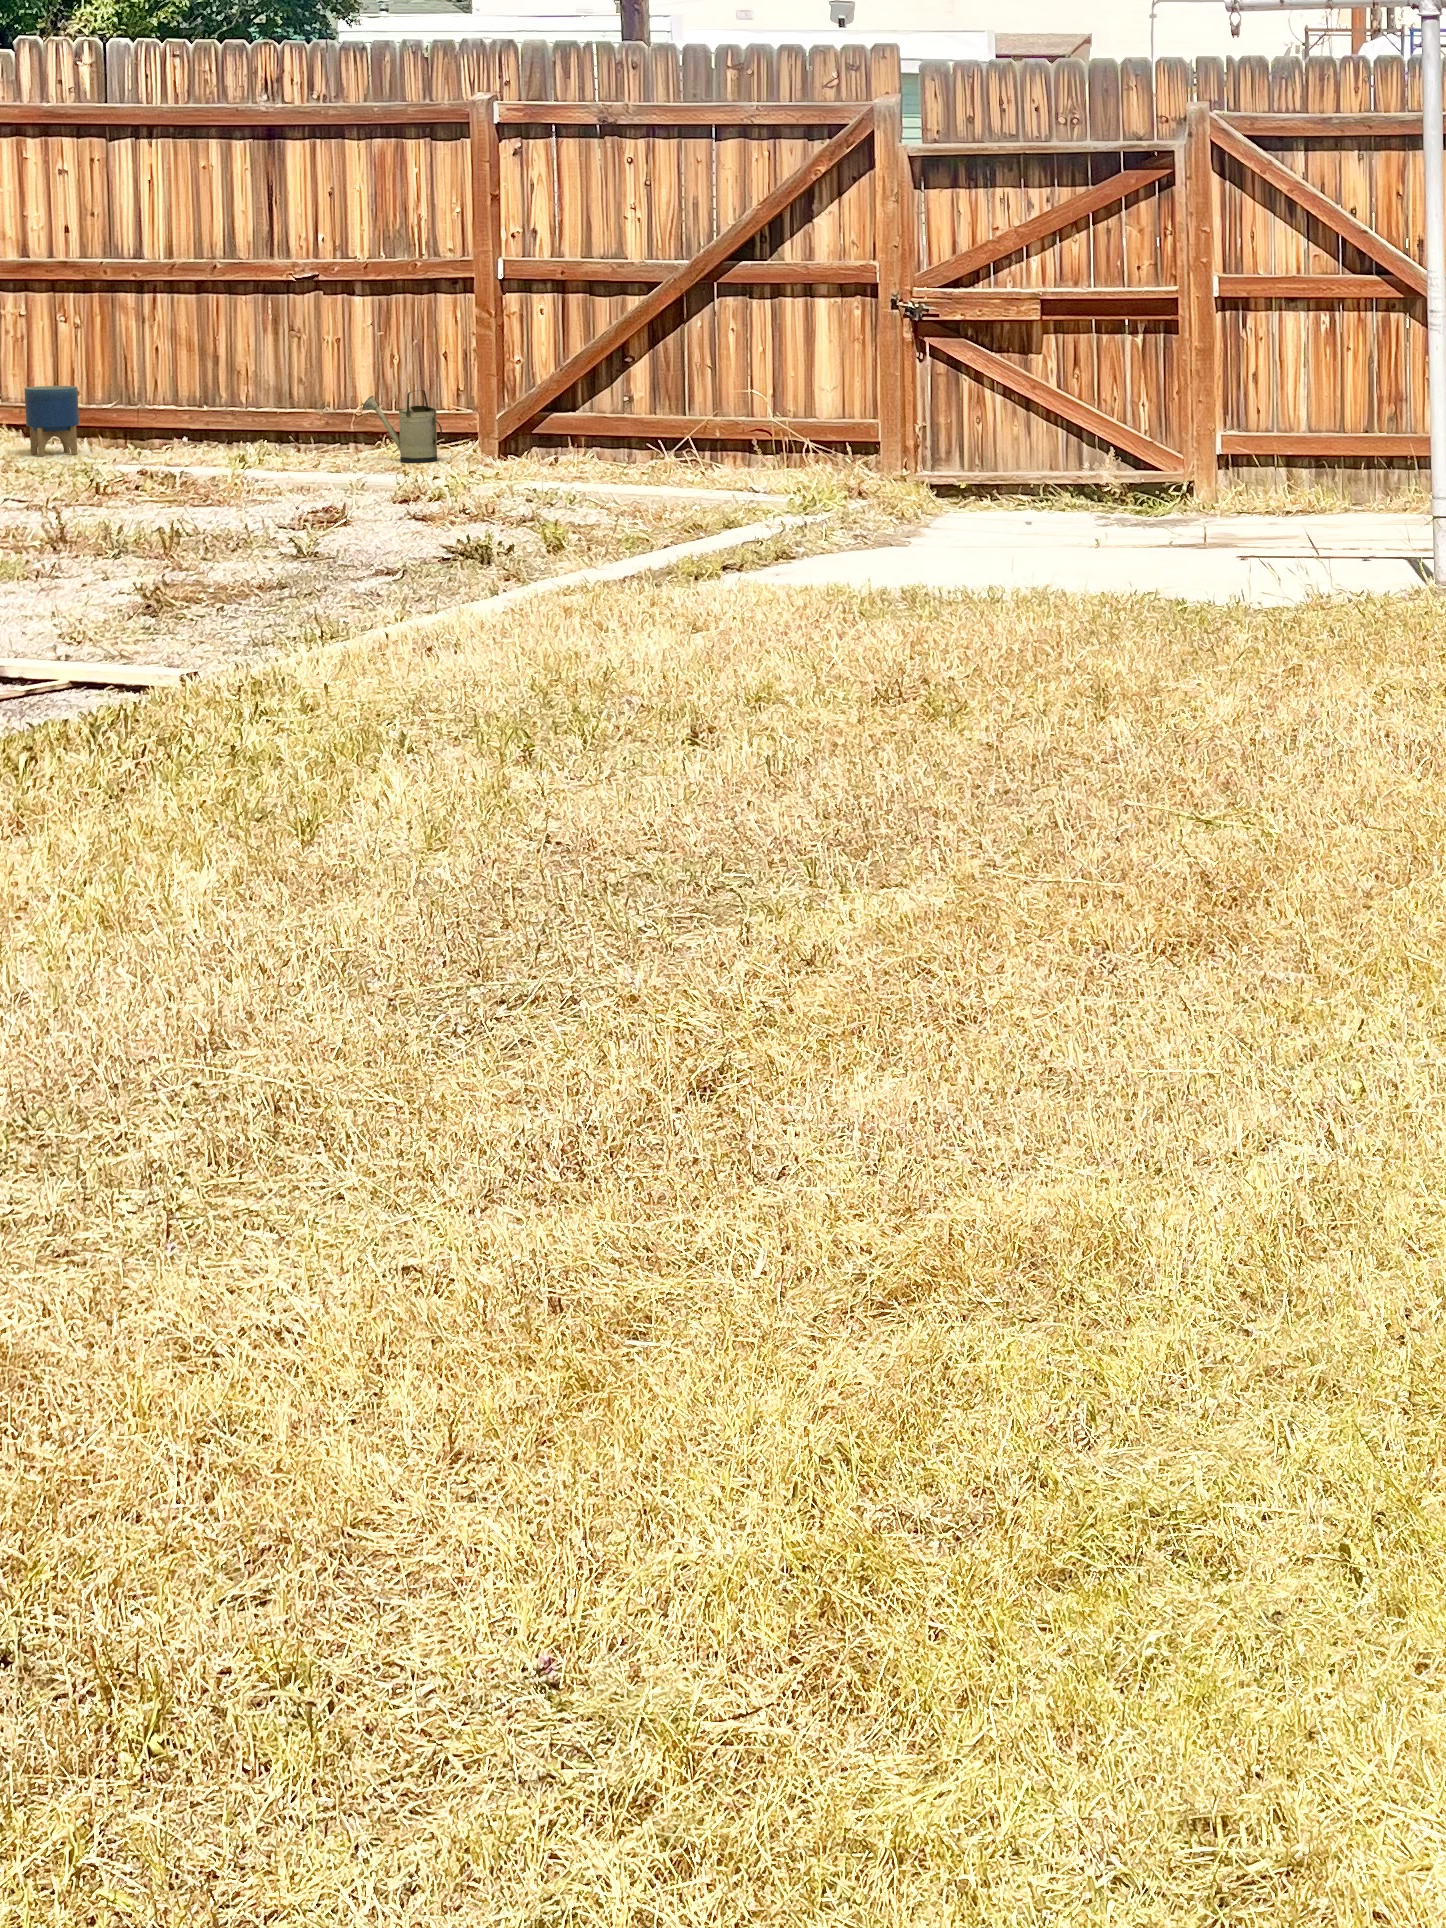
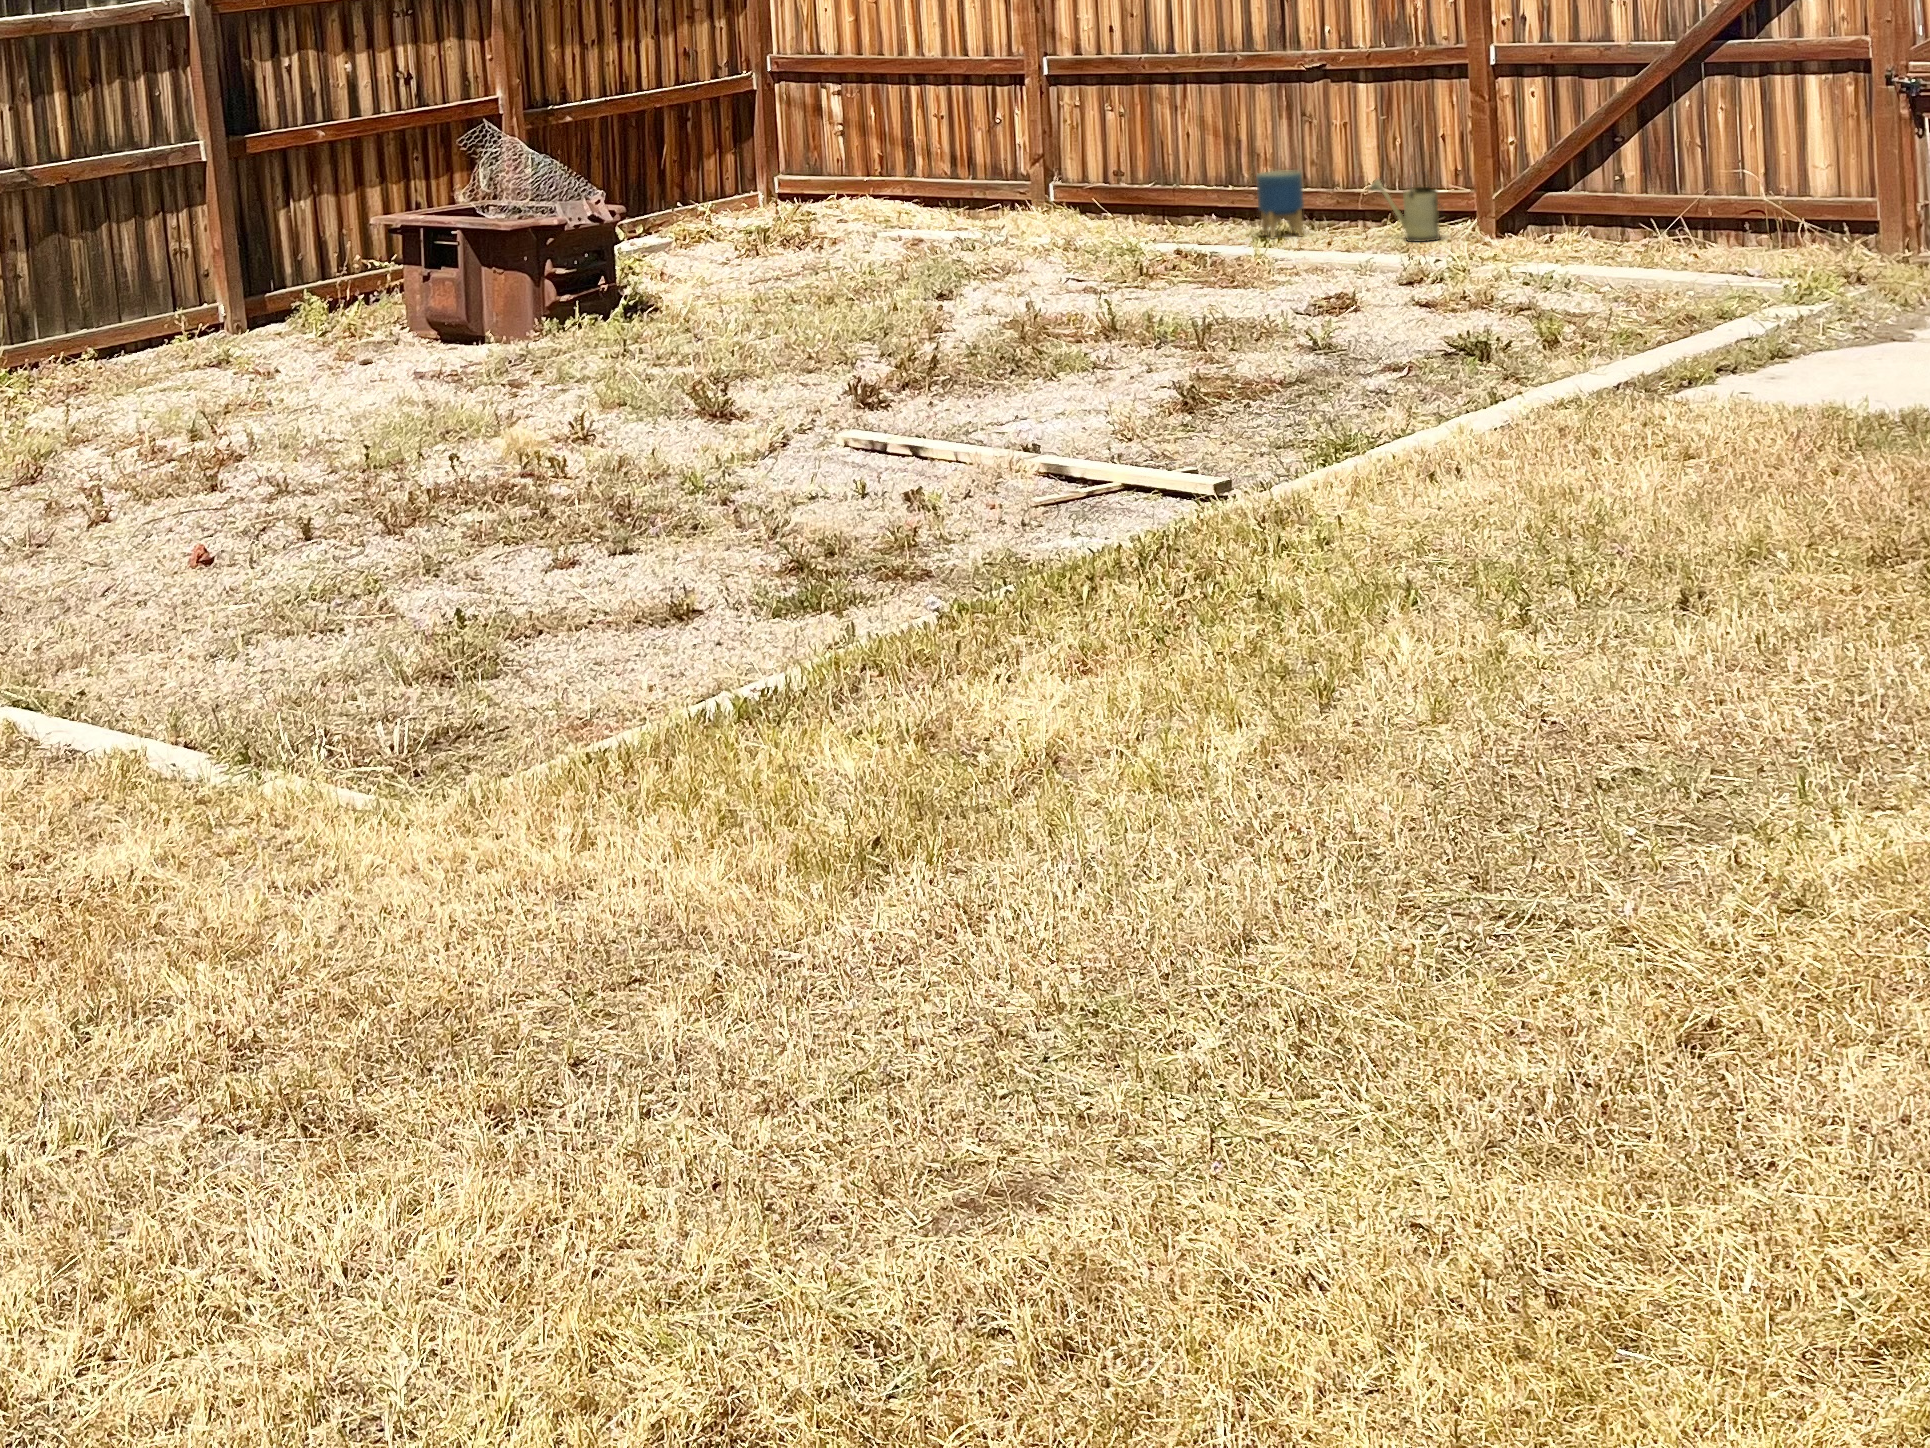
planter: present [24,386,79,457] -> present [1256,171,1304,239]

